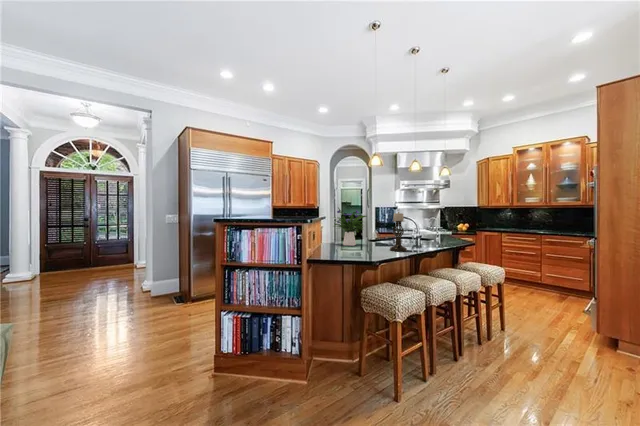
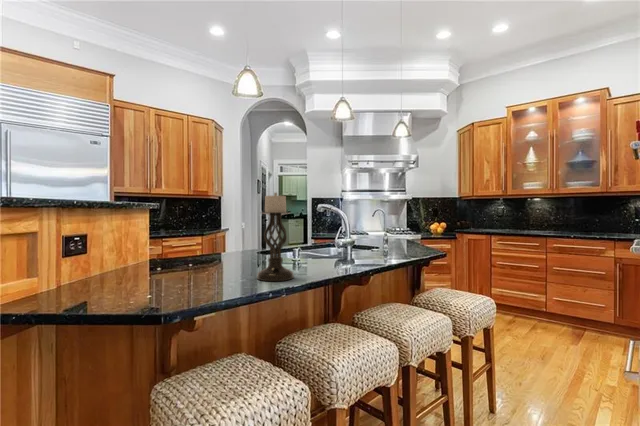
flower arrangement: present [335,208,367,246] -> none [146,186,231,268]

